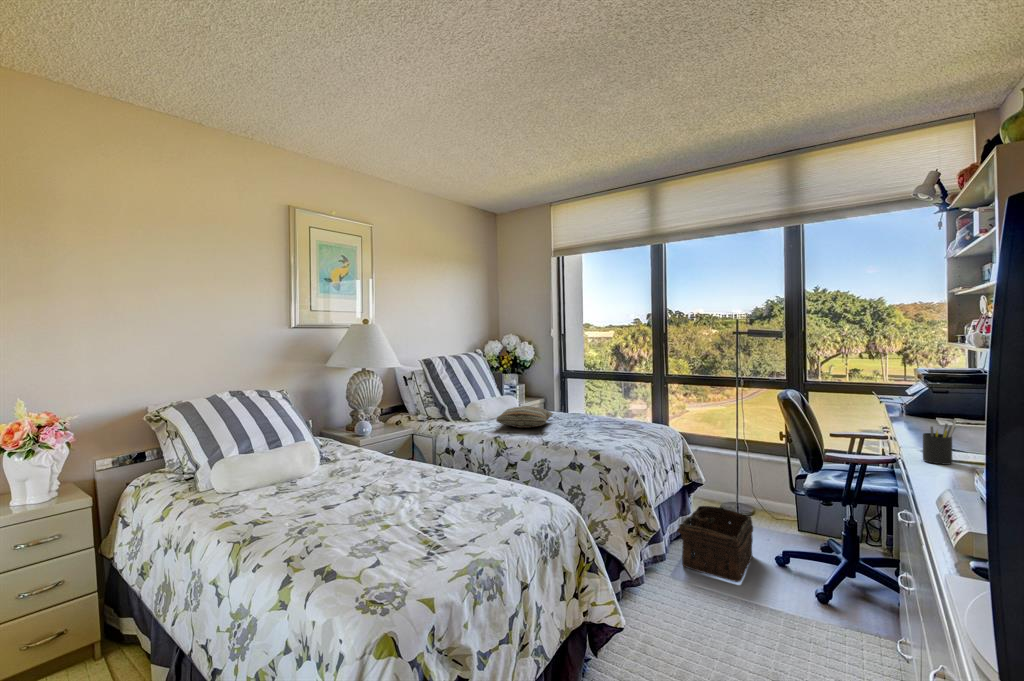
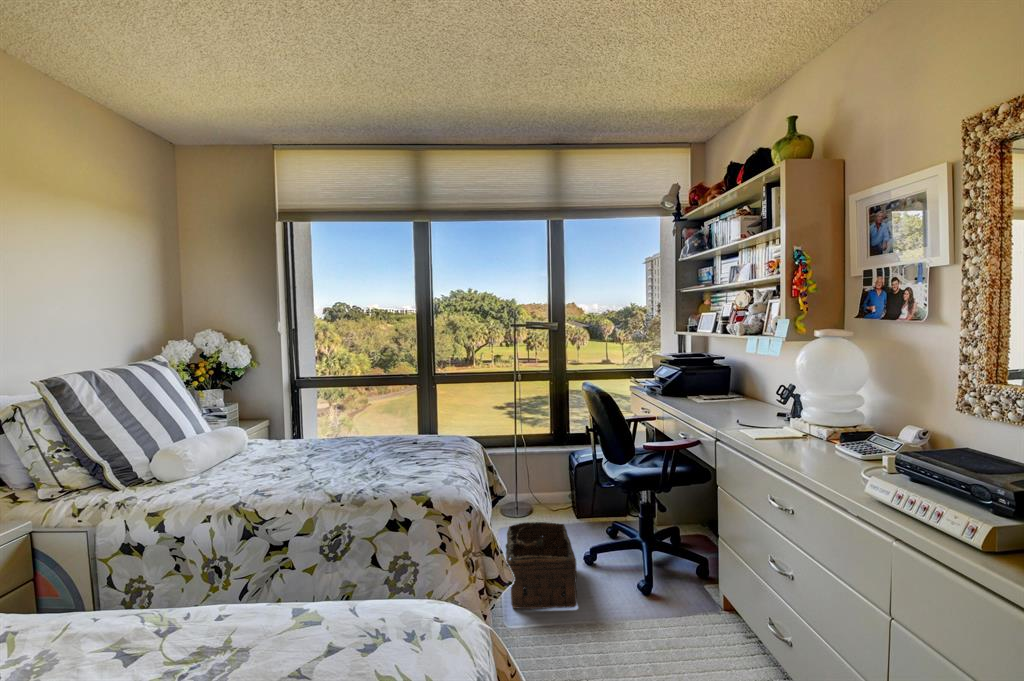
pillow: present [496,406,553,428] -> none [229,439,322,478]
pen holder: present [923,421,956,465] -> none [786,401,815,445]

